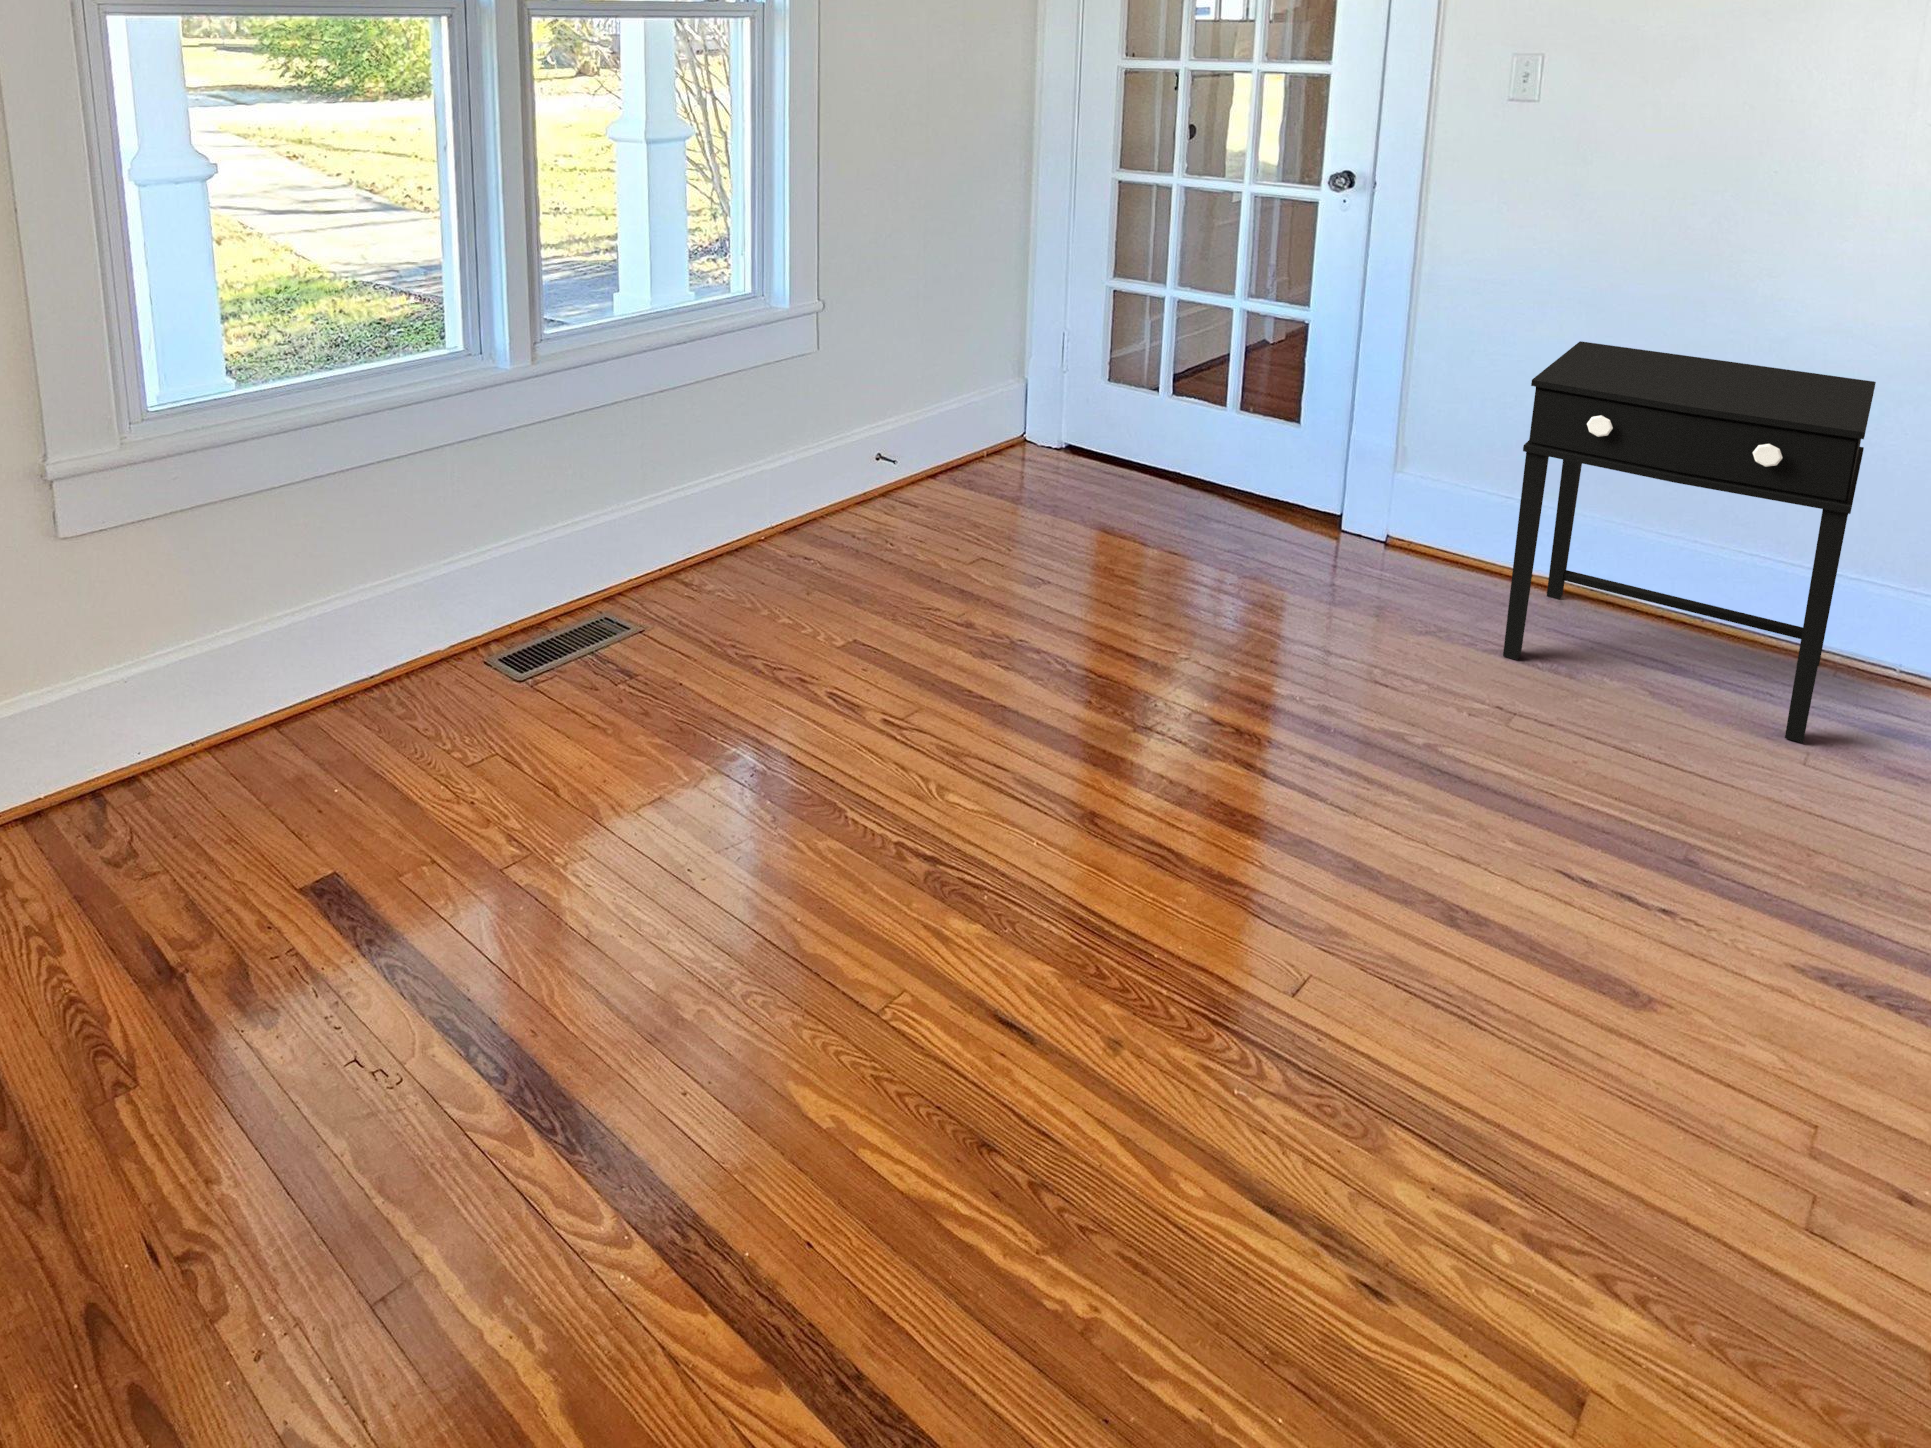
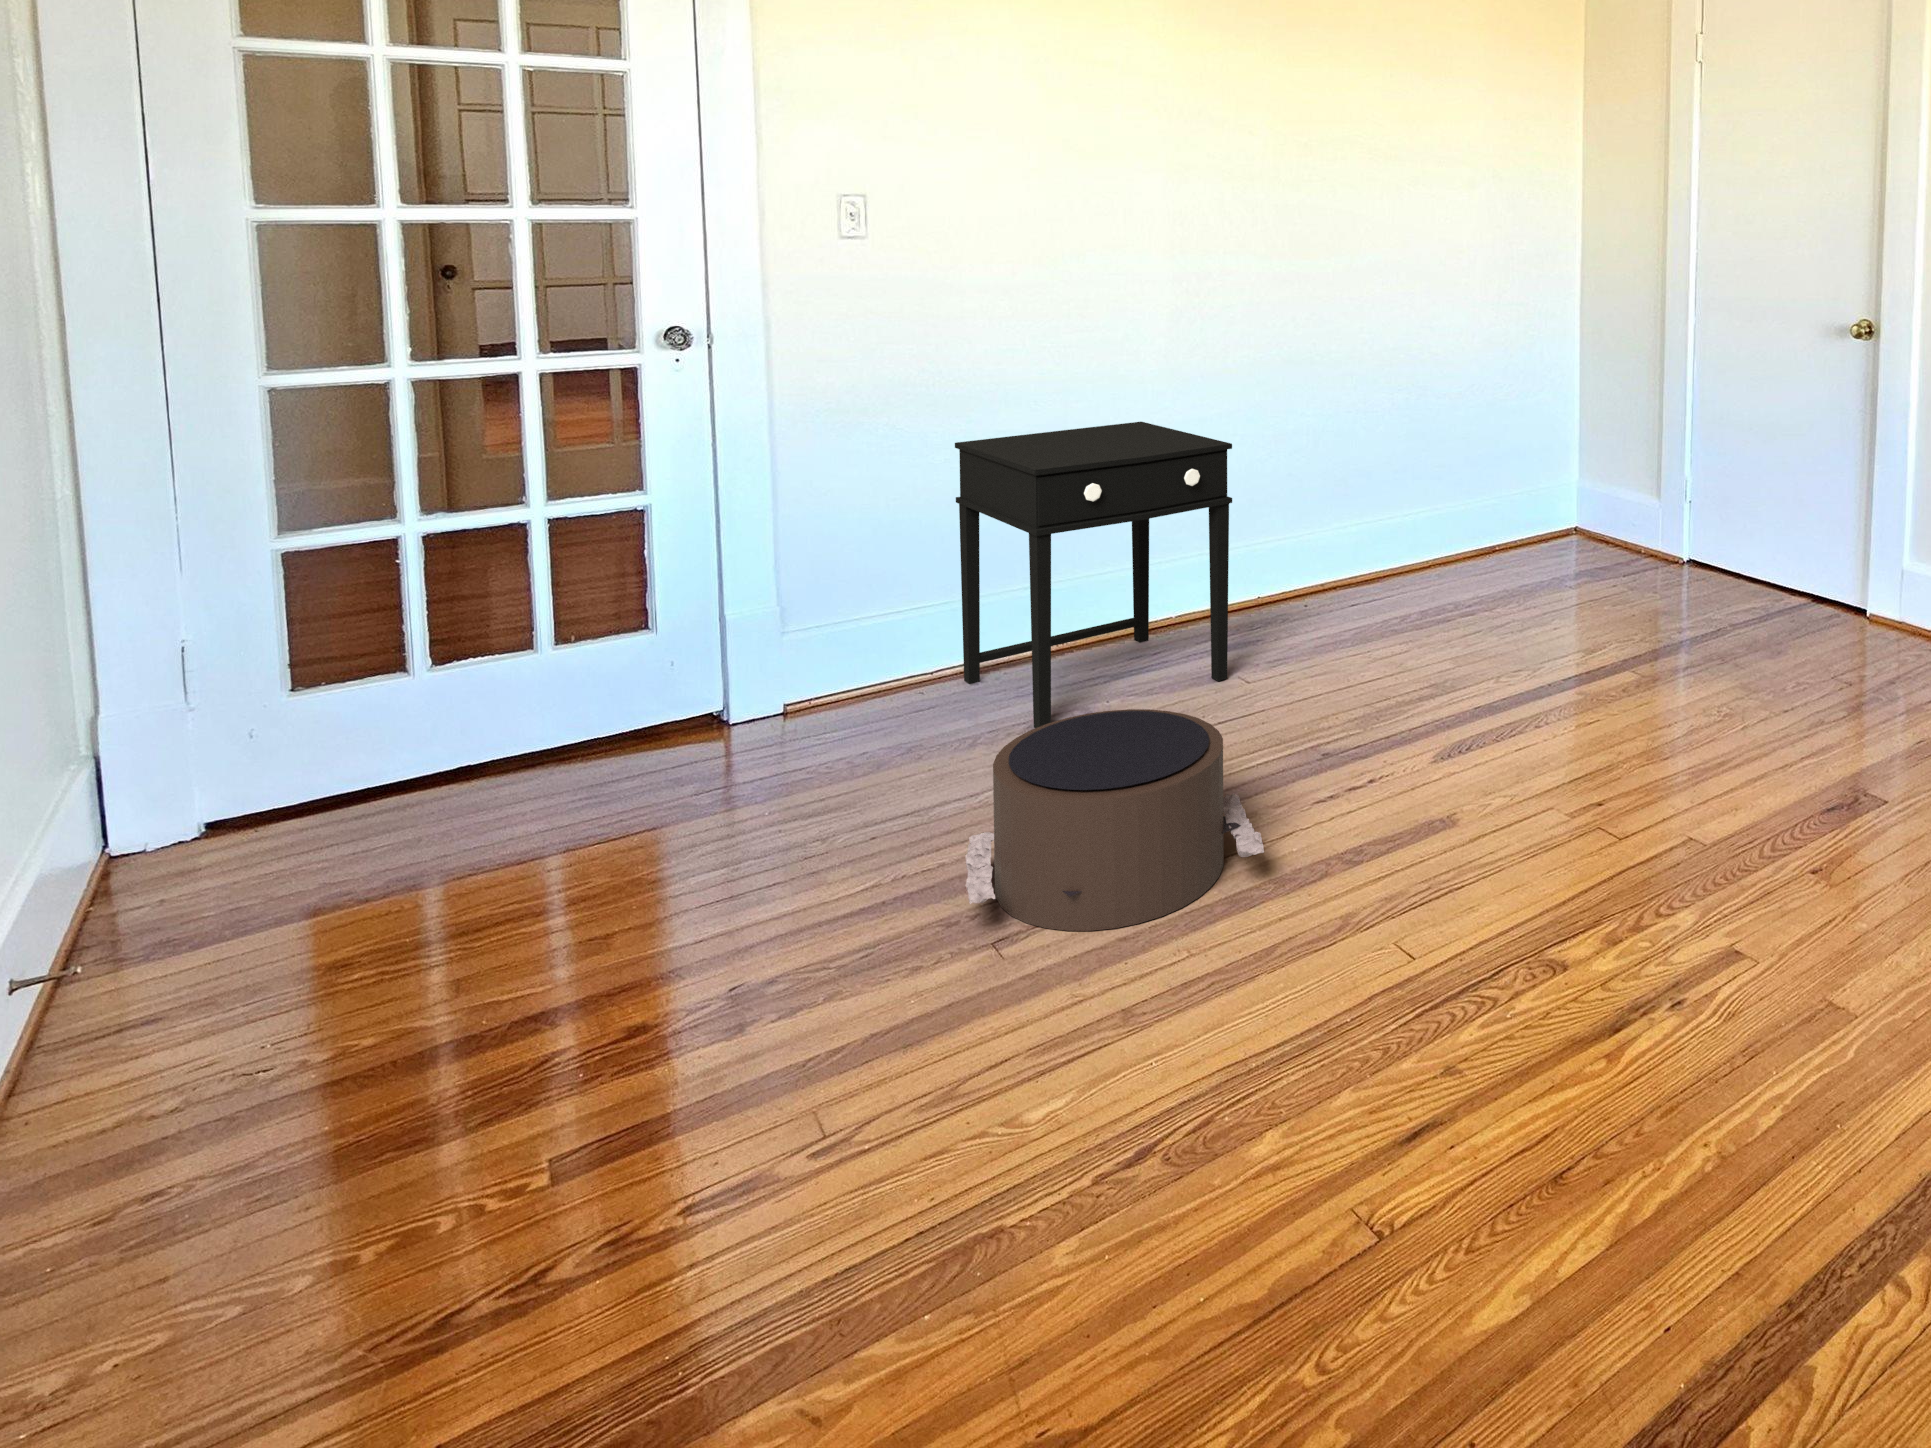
pouf: none [1135,597,1443,824] -> present [966,709,1264,931]

